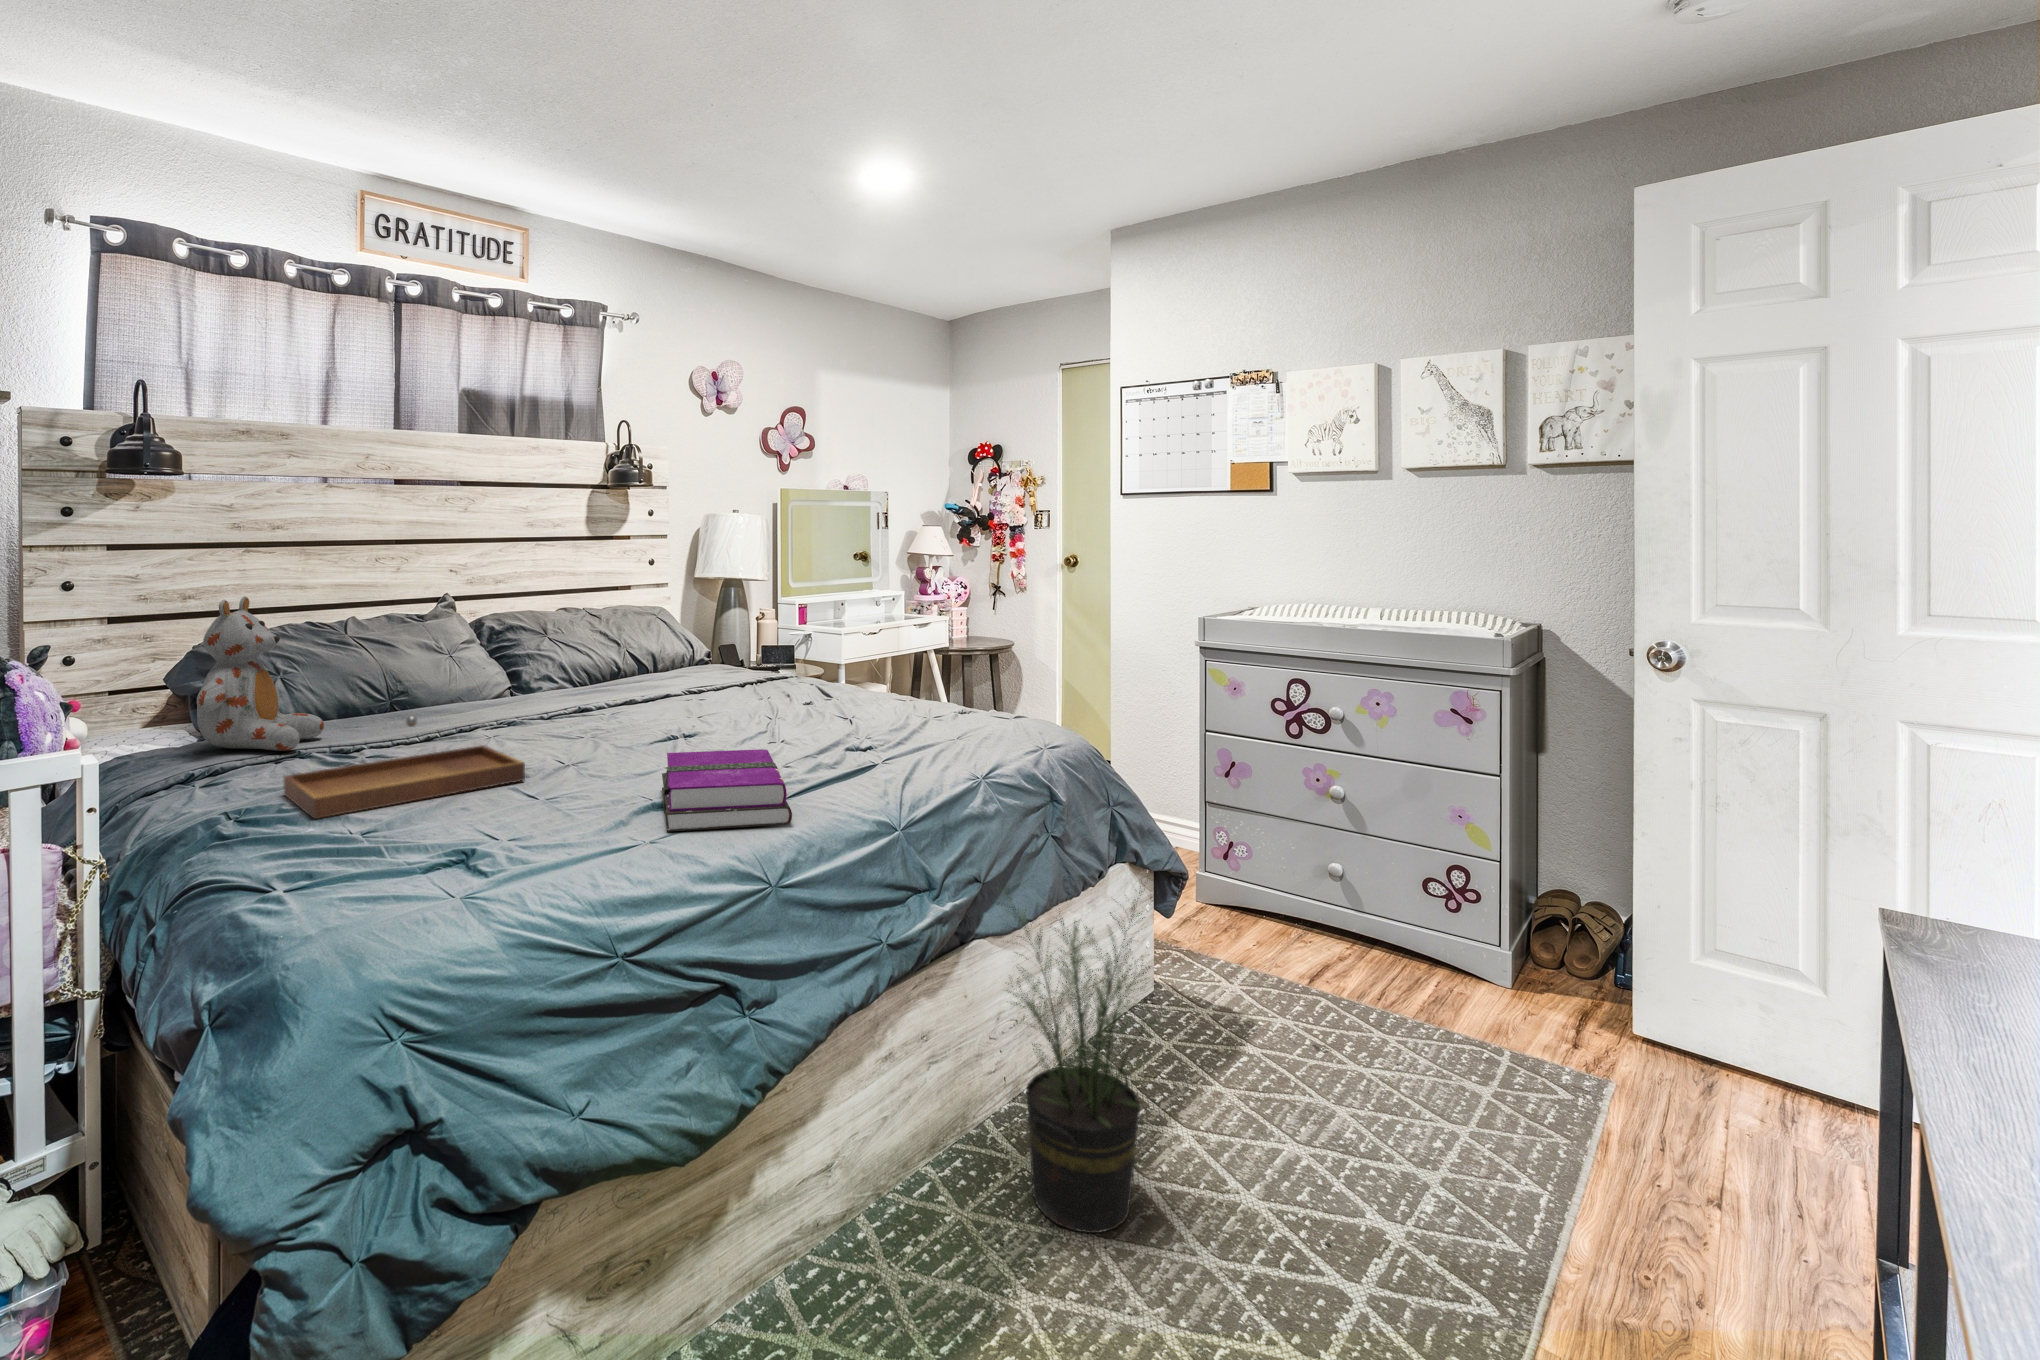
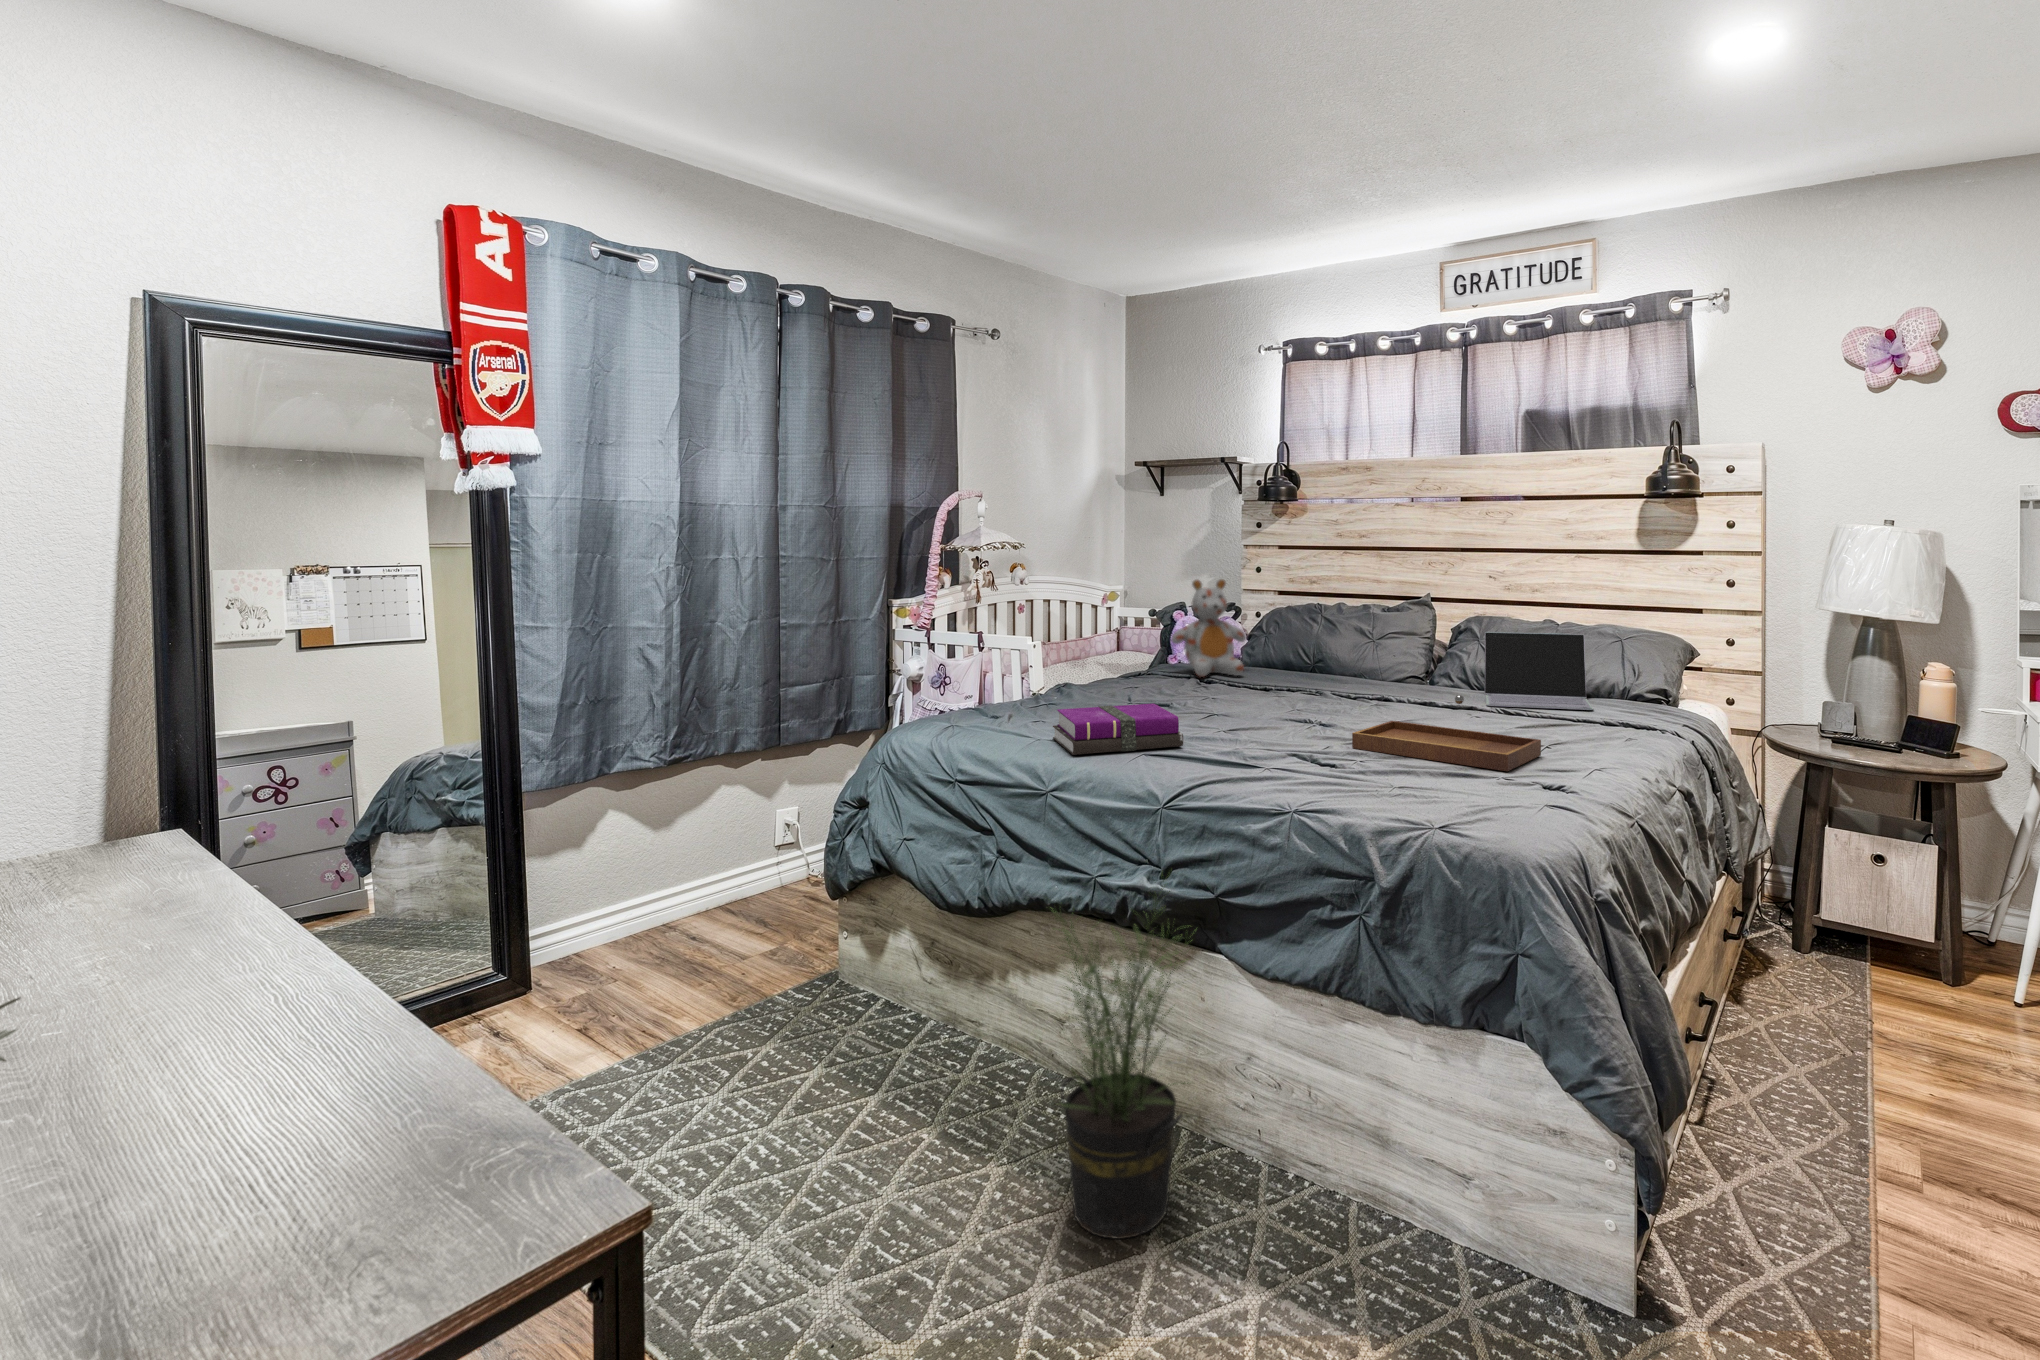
laptop: none [567,618,700,695] -> present [1485,632,1593,710]
tray: present [284,716,525,819] -> present [1352,695,1541,771]

